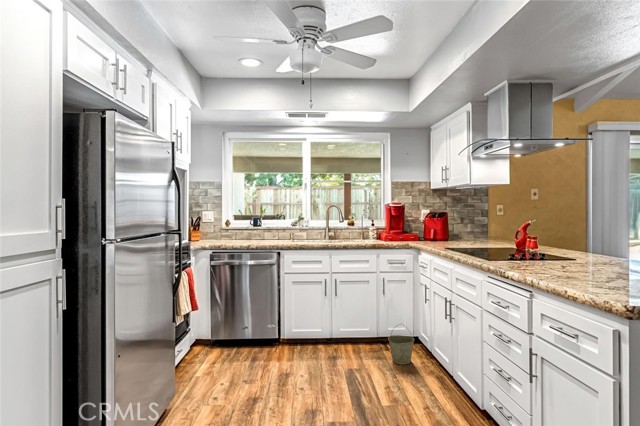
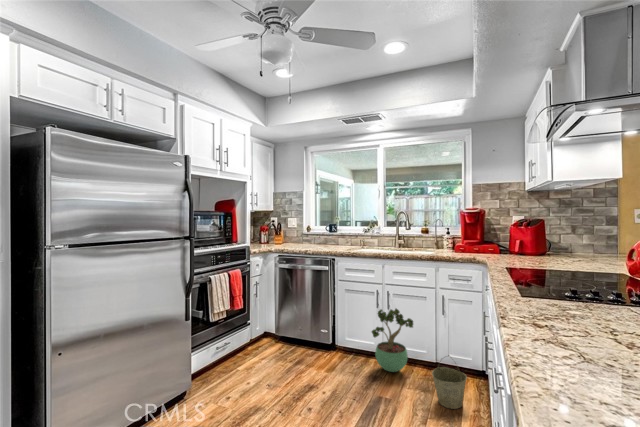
potted plant: none [327,293,364,351] -> present [372,309,413,372]

